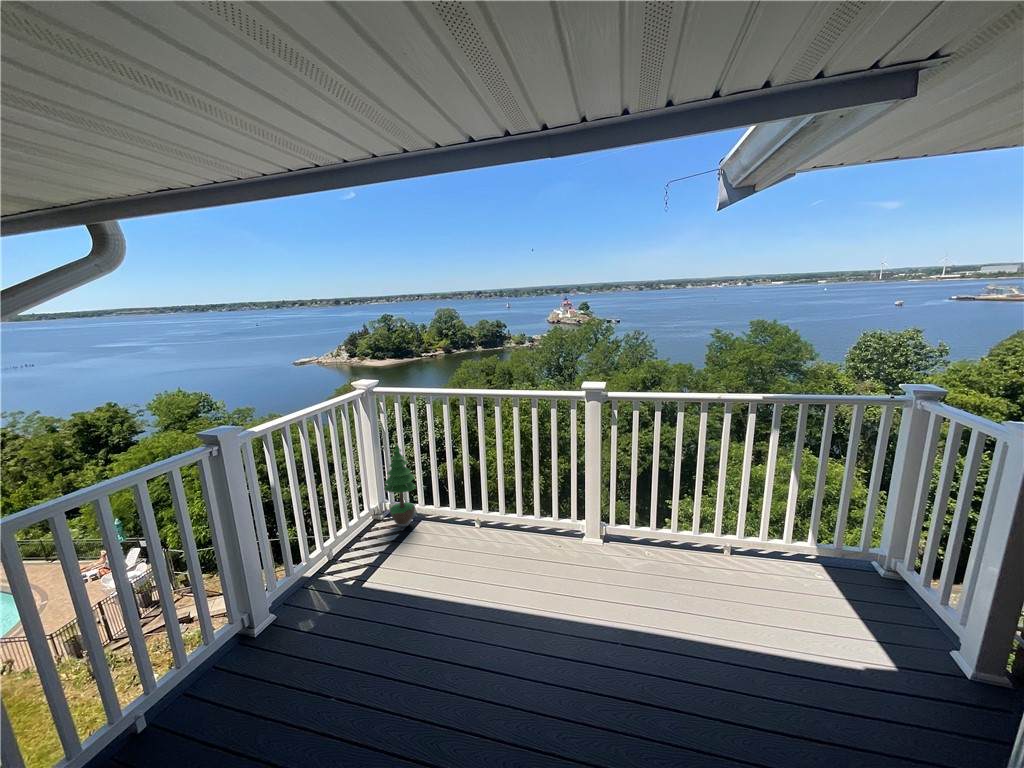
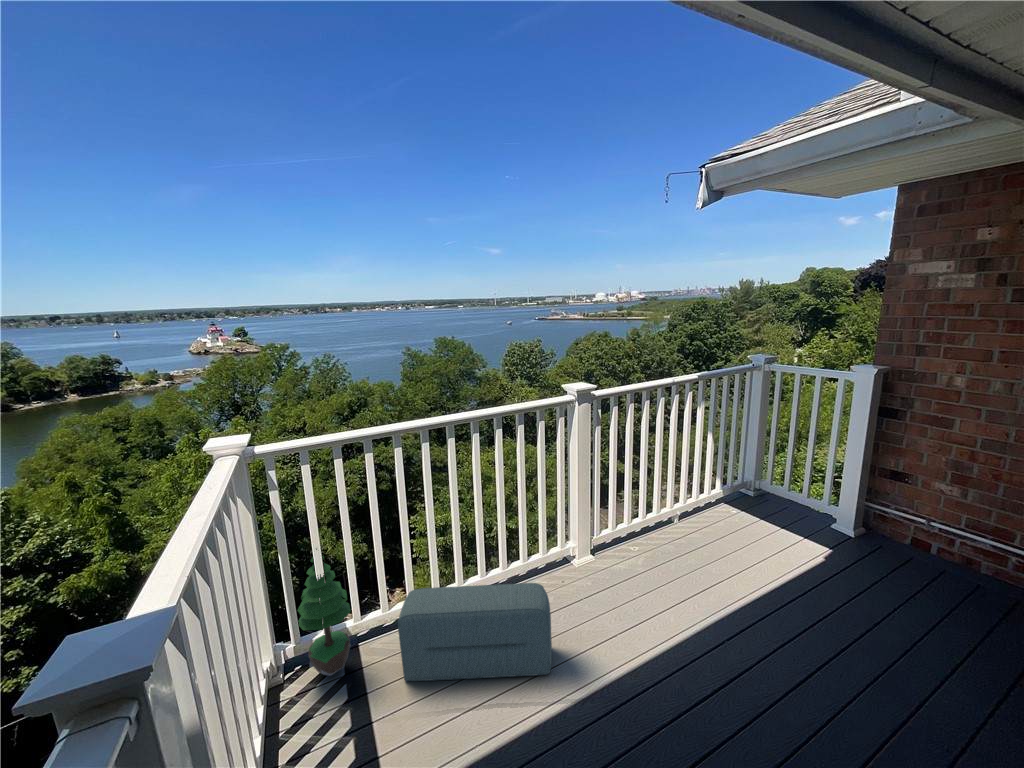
pouf: none [421,494,513,587] -> present [398,583,552,681]

